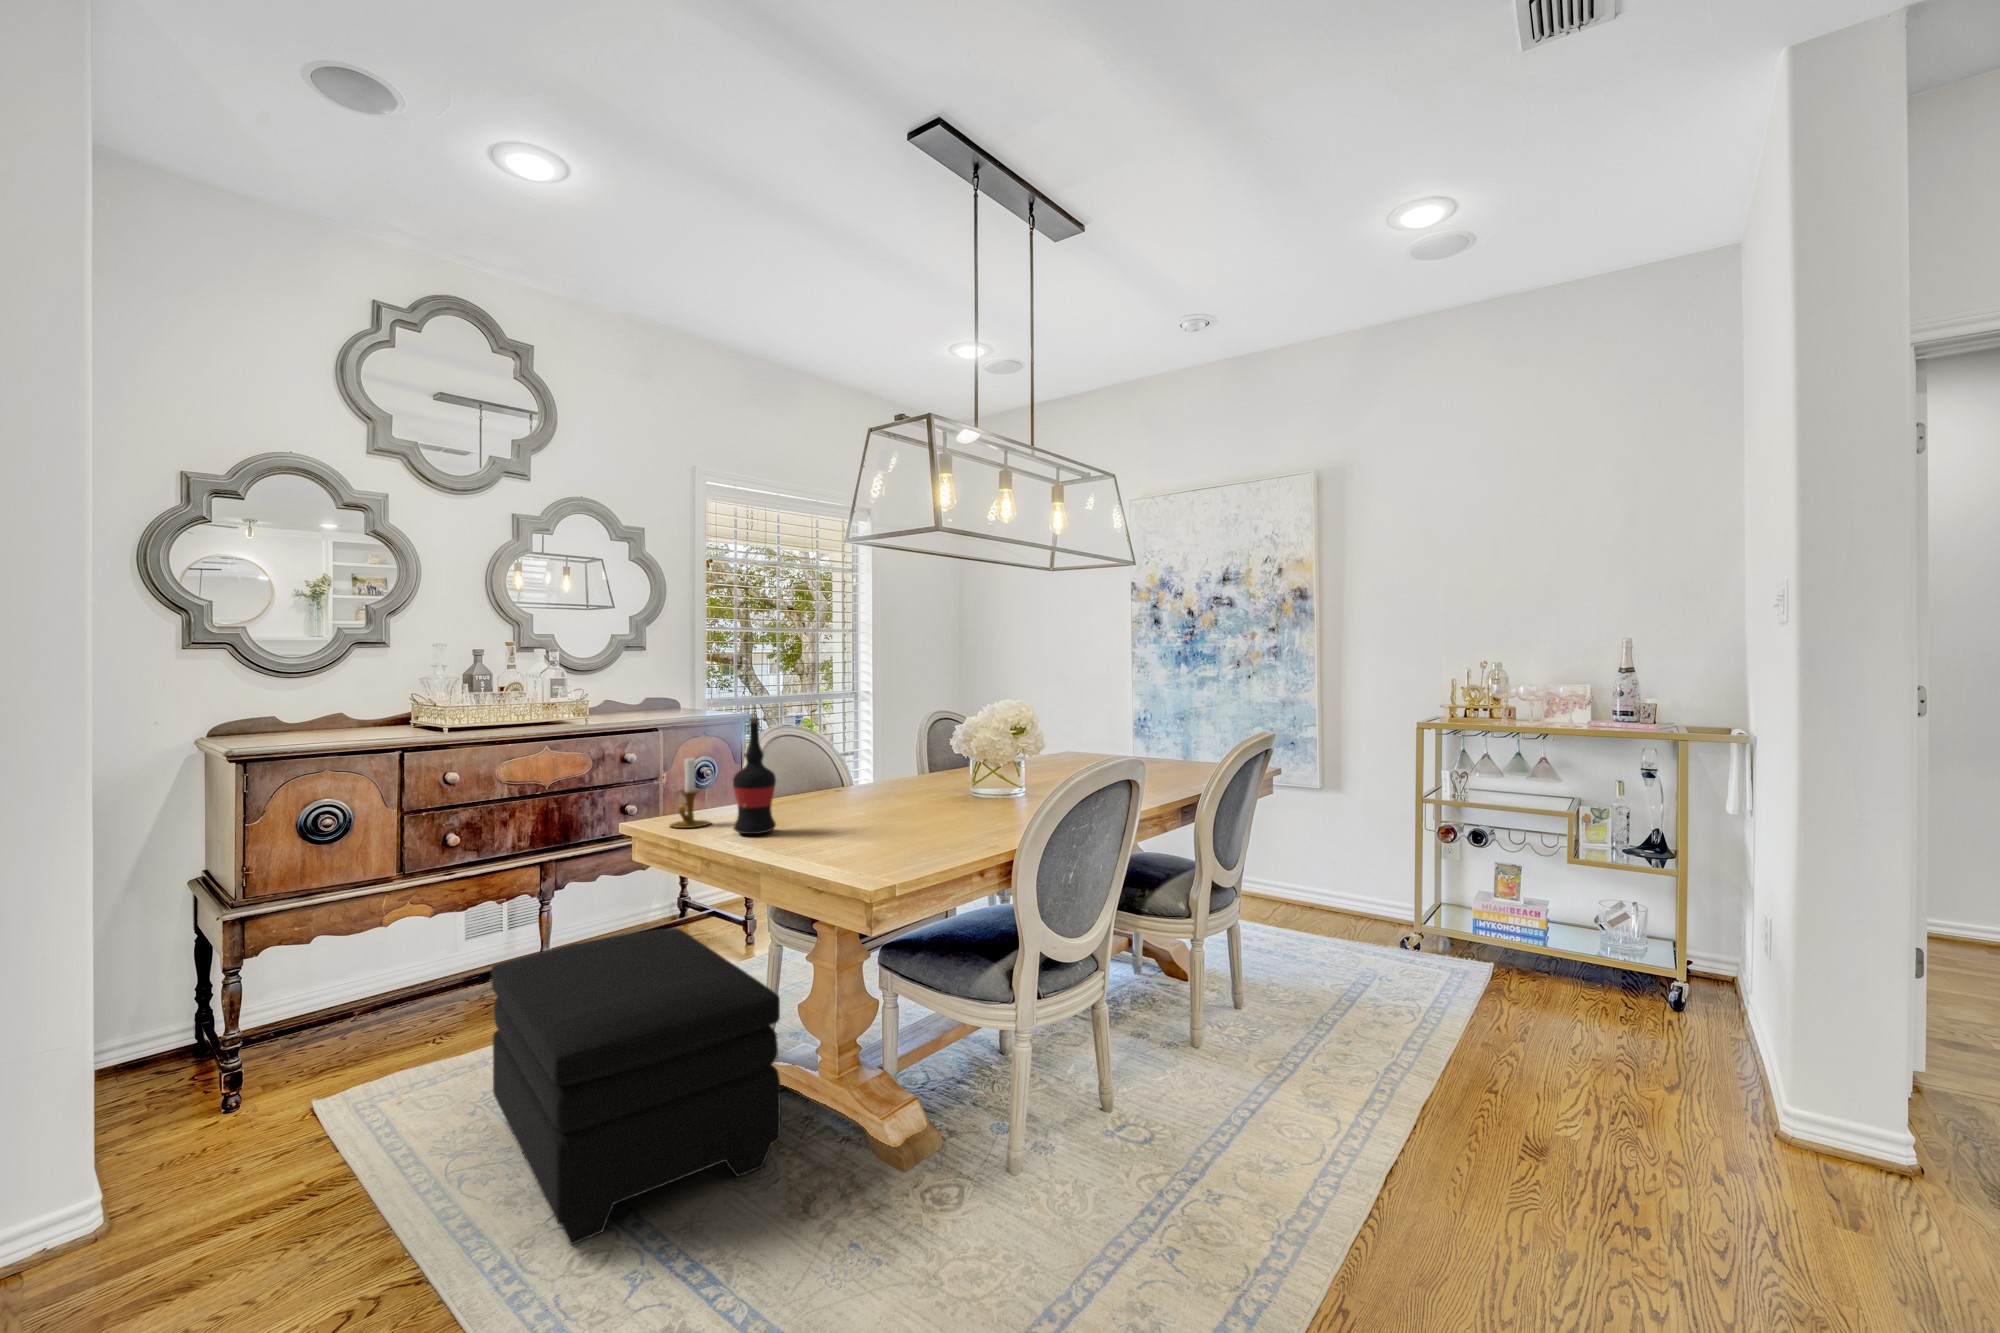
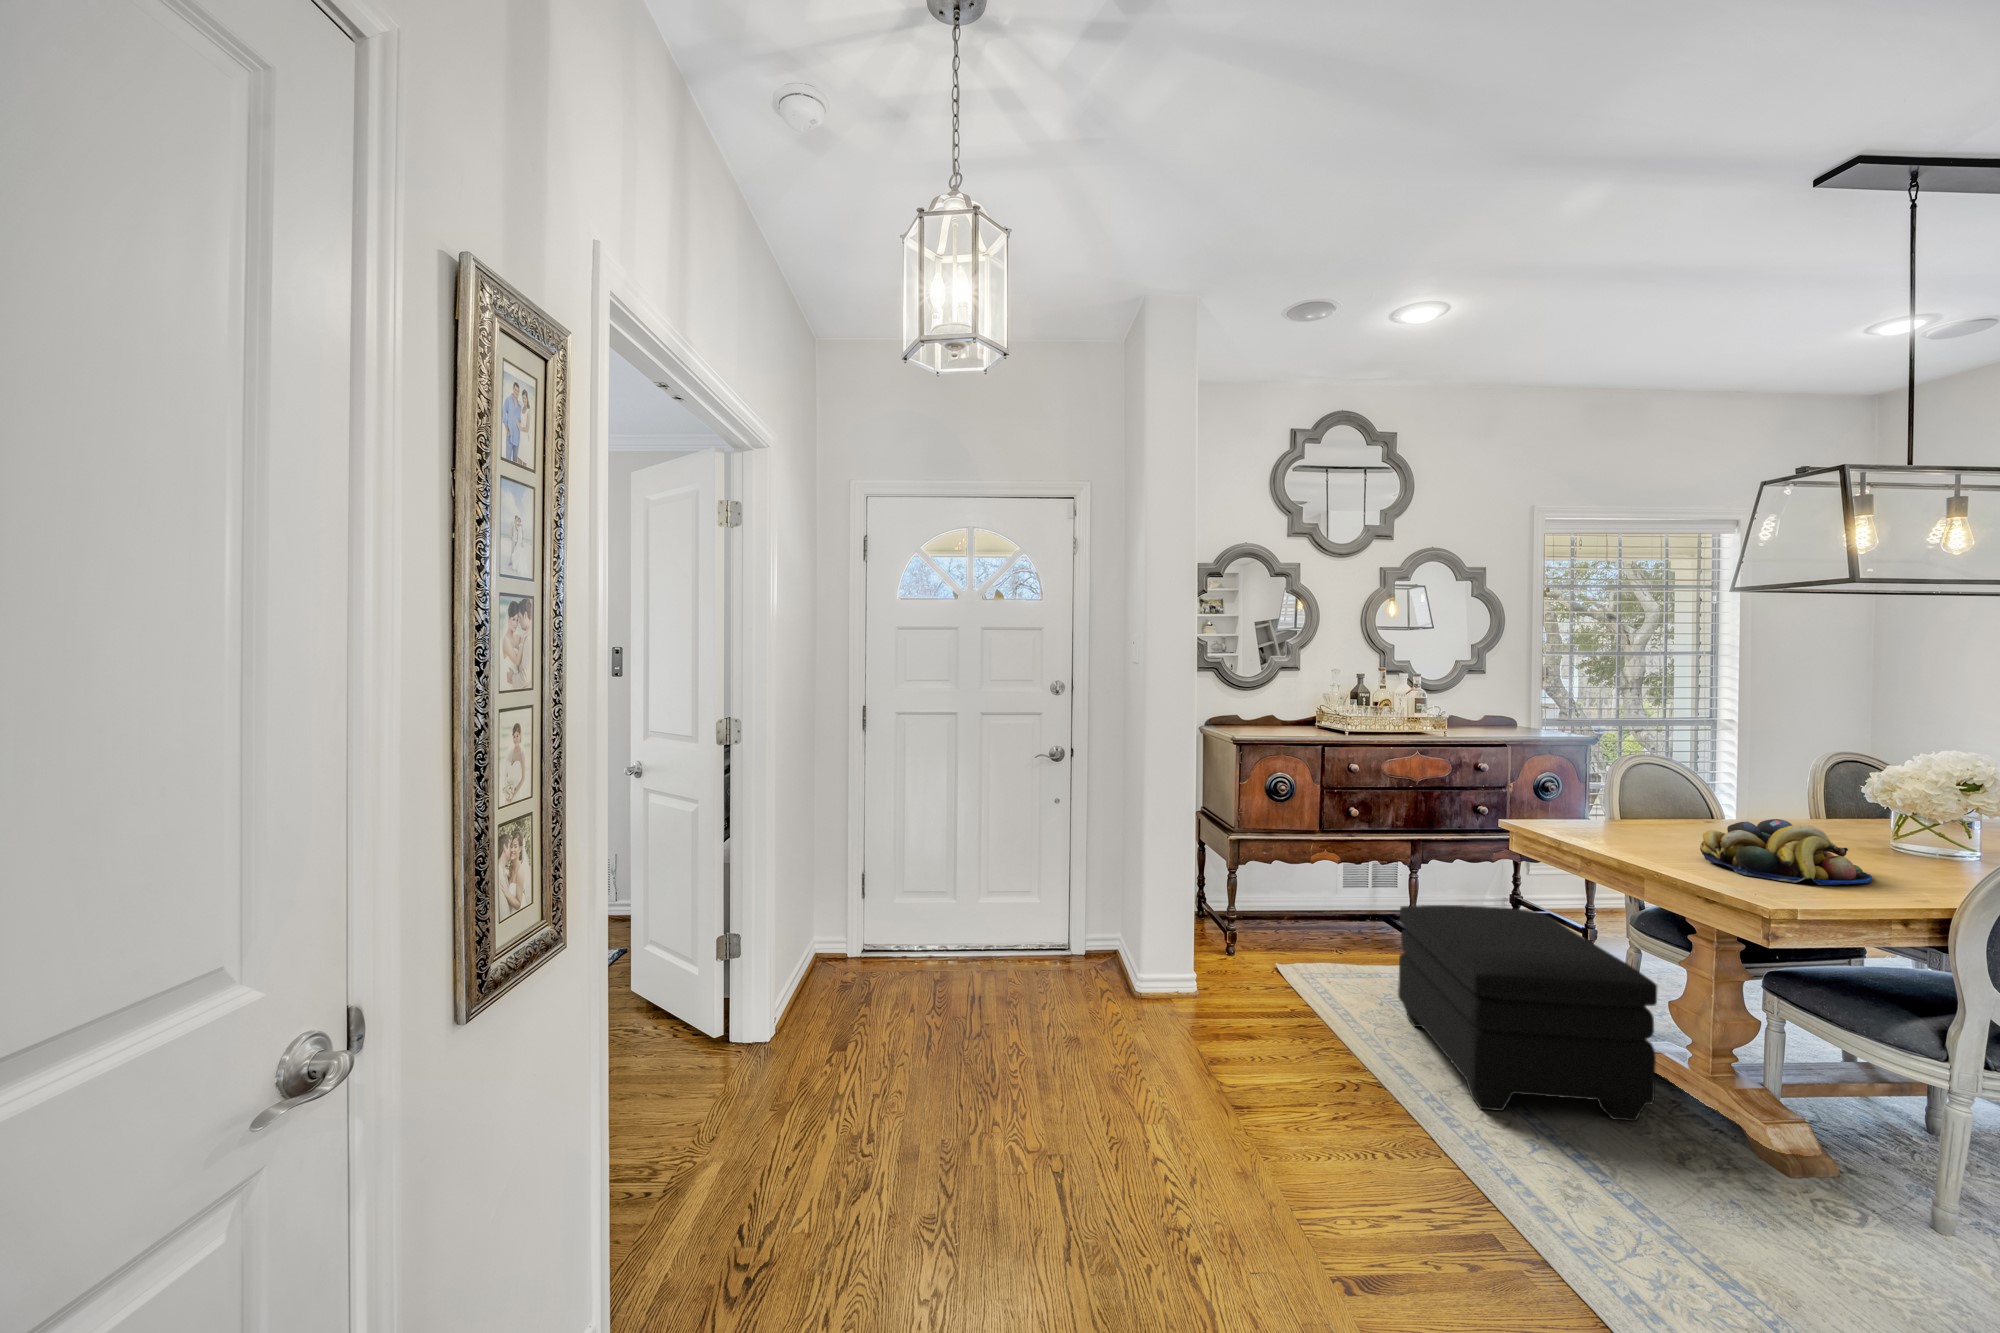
wine bottle: present [733,717,776,834] -> none [1609,747,1652,847]
candlestick: present [670,758,710,828] -> none [1544,775,1582,832]
fruit bowl: none [819,782,958,850] -> present [1700,819,1872,885]

